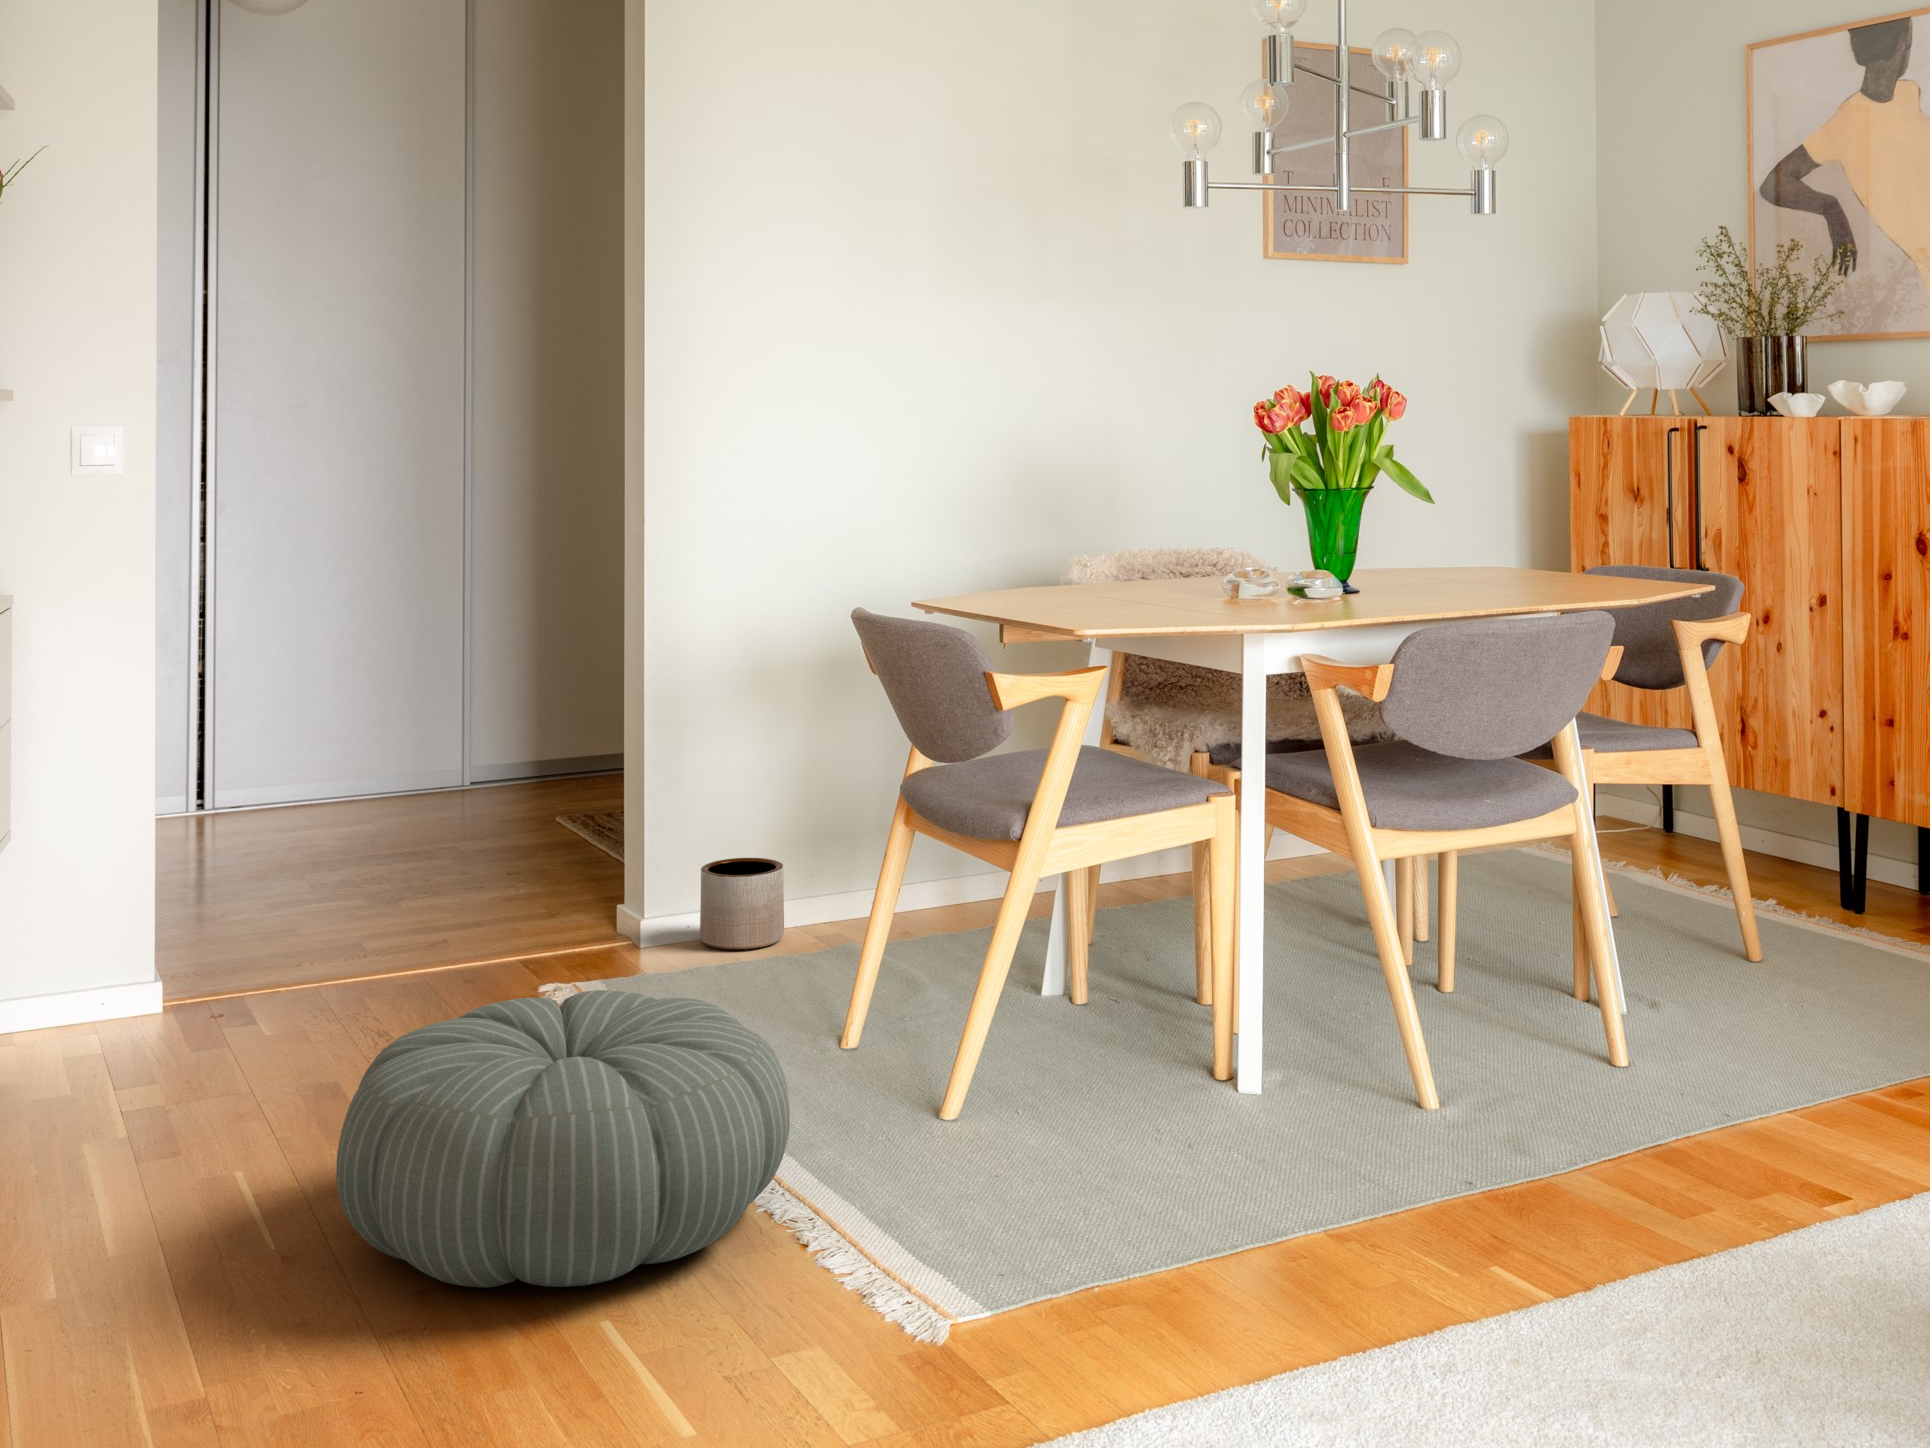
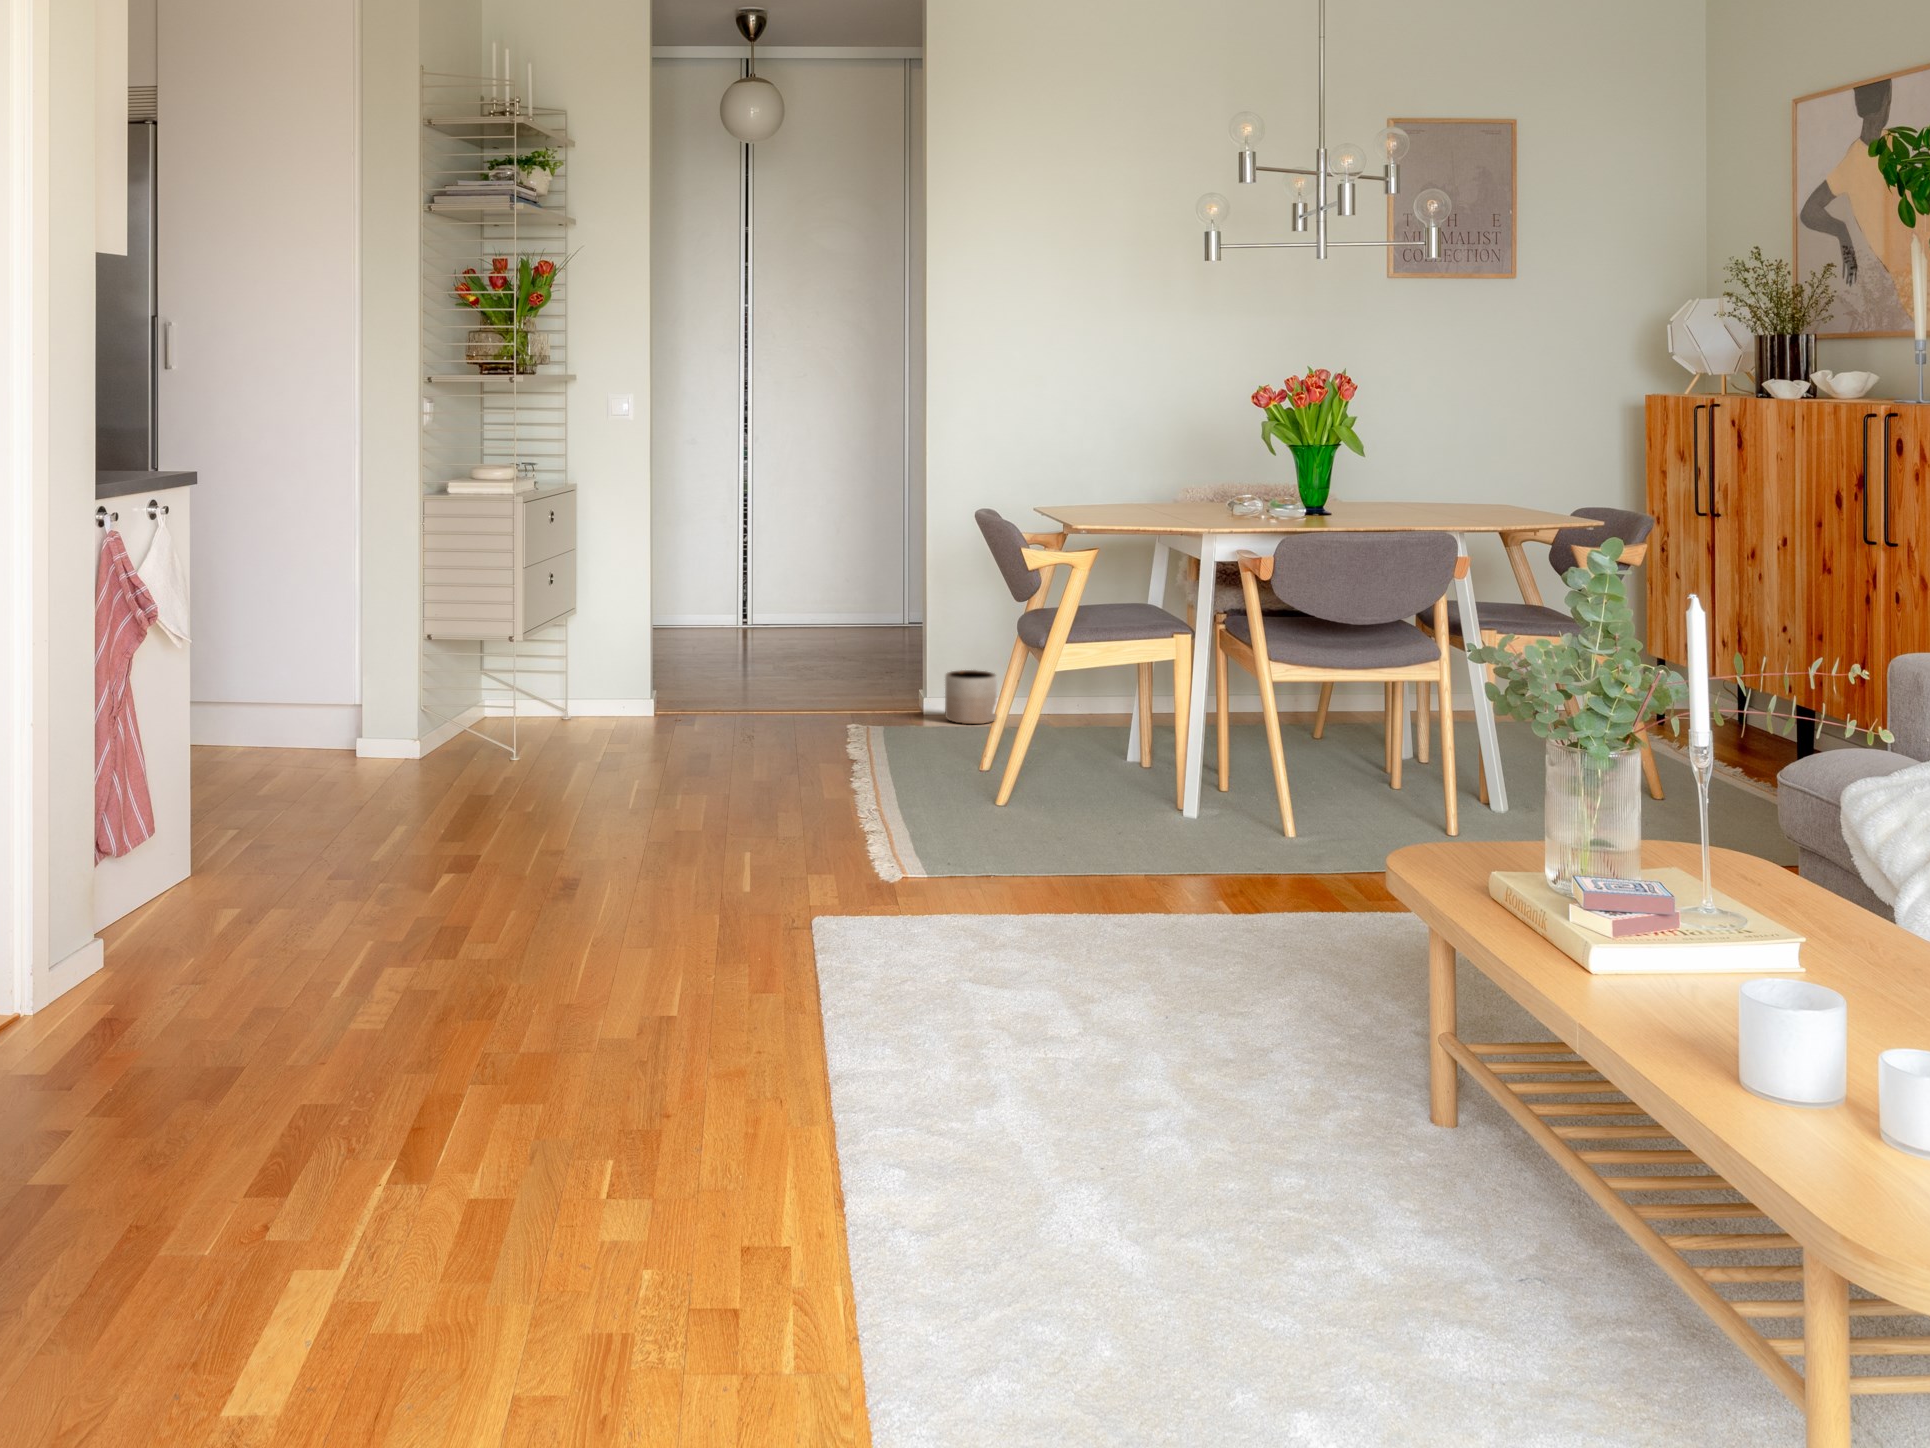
pouf: present [336,990,790,1288] -> none [668,700,892,826]

